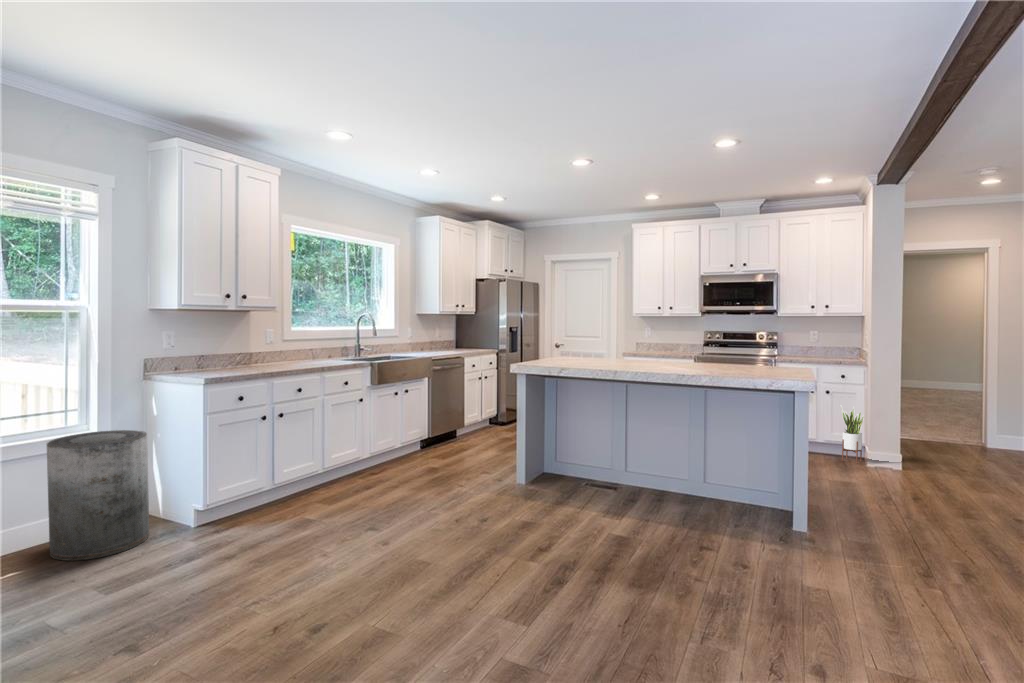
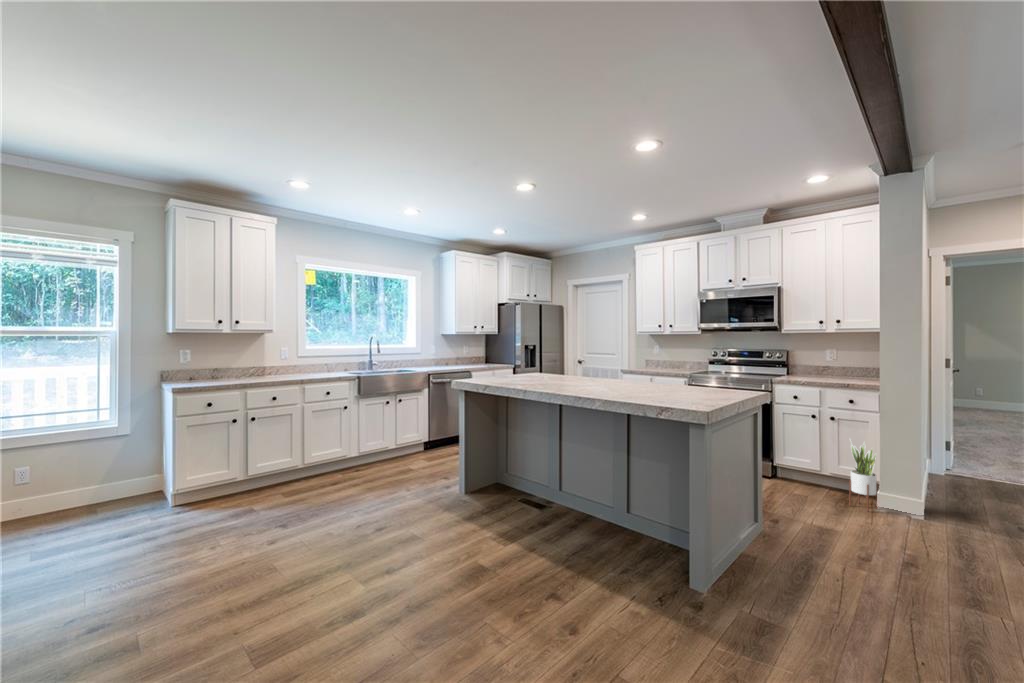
trash can: present [47,430,149,561] -> none [52,426,139,526]

